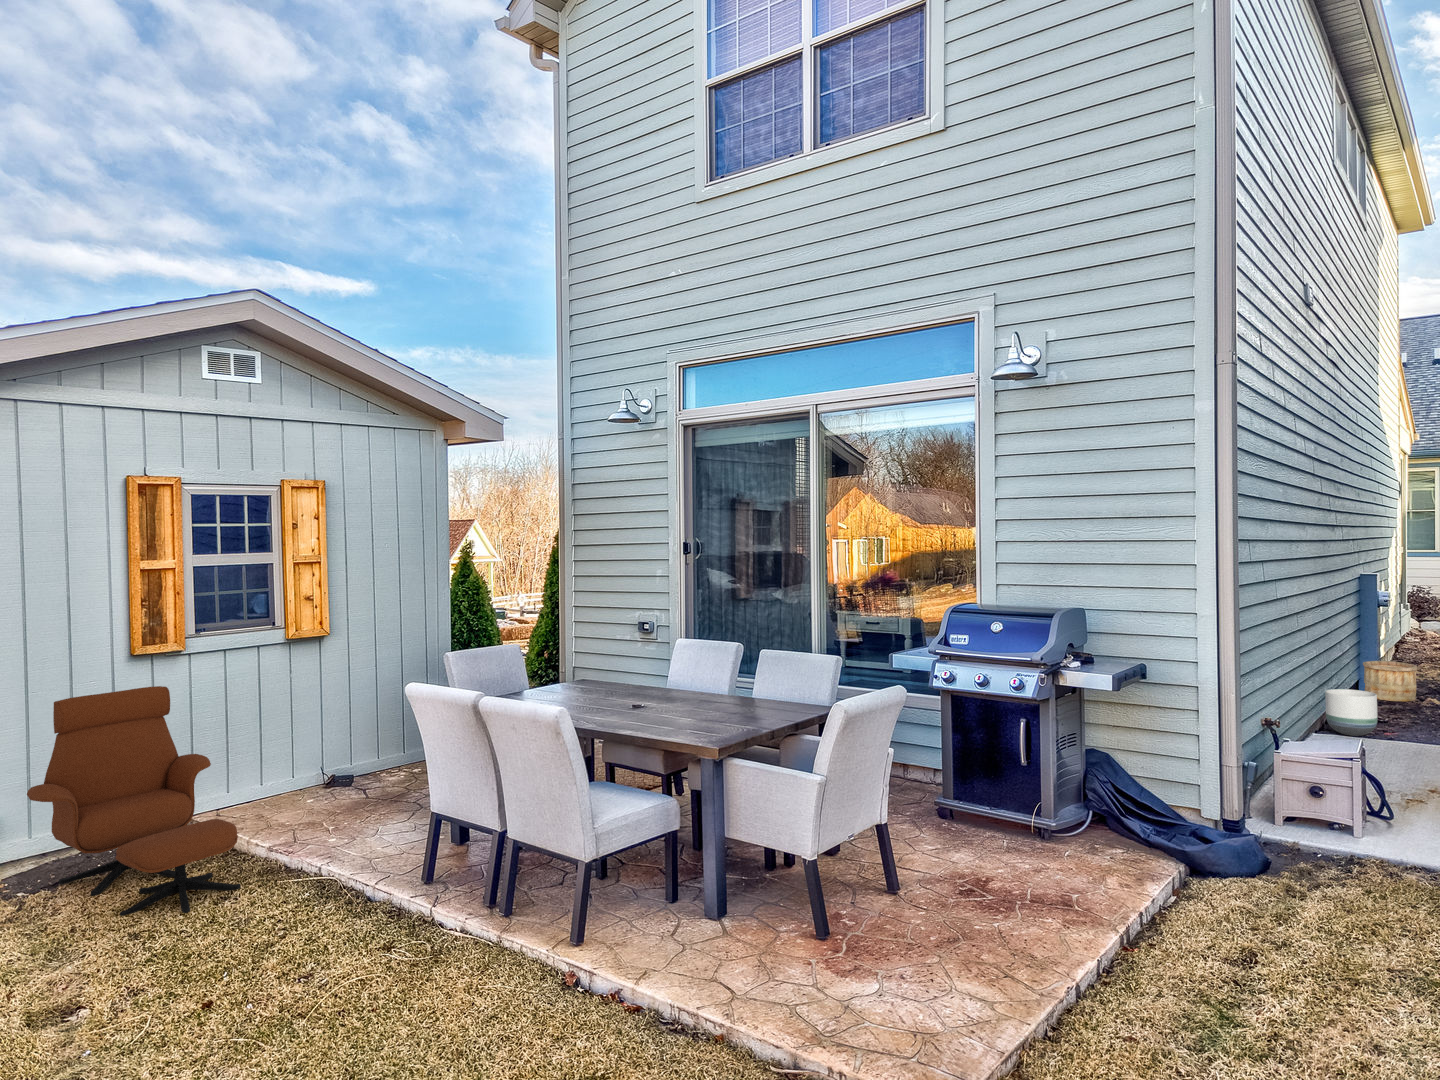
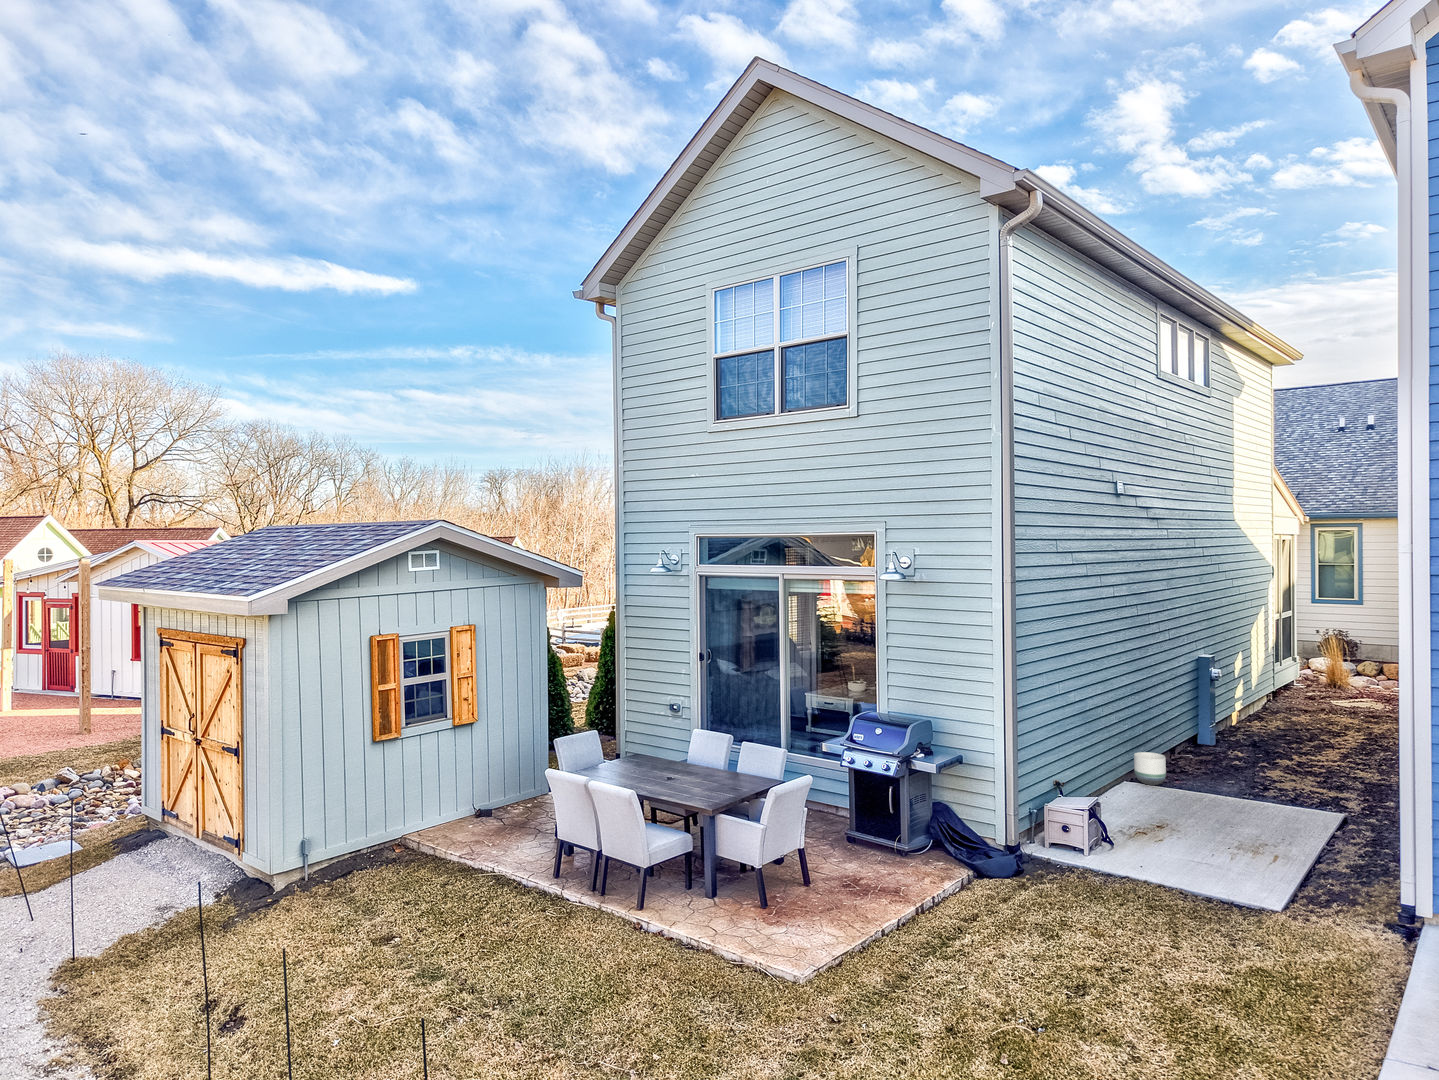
wooden bucket: present [1363,661,1418,702] -> none [1188,724,1225,756]
lounge chair: present [27,686,240,916] -> none [332,760,449,894]

